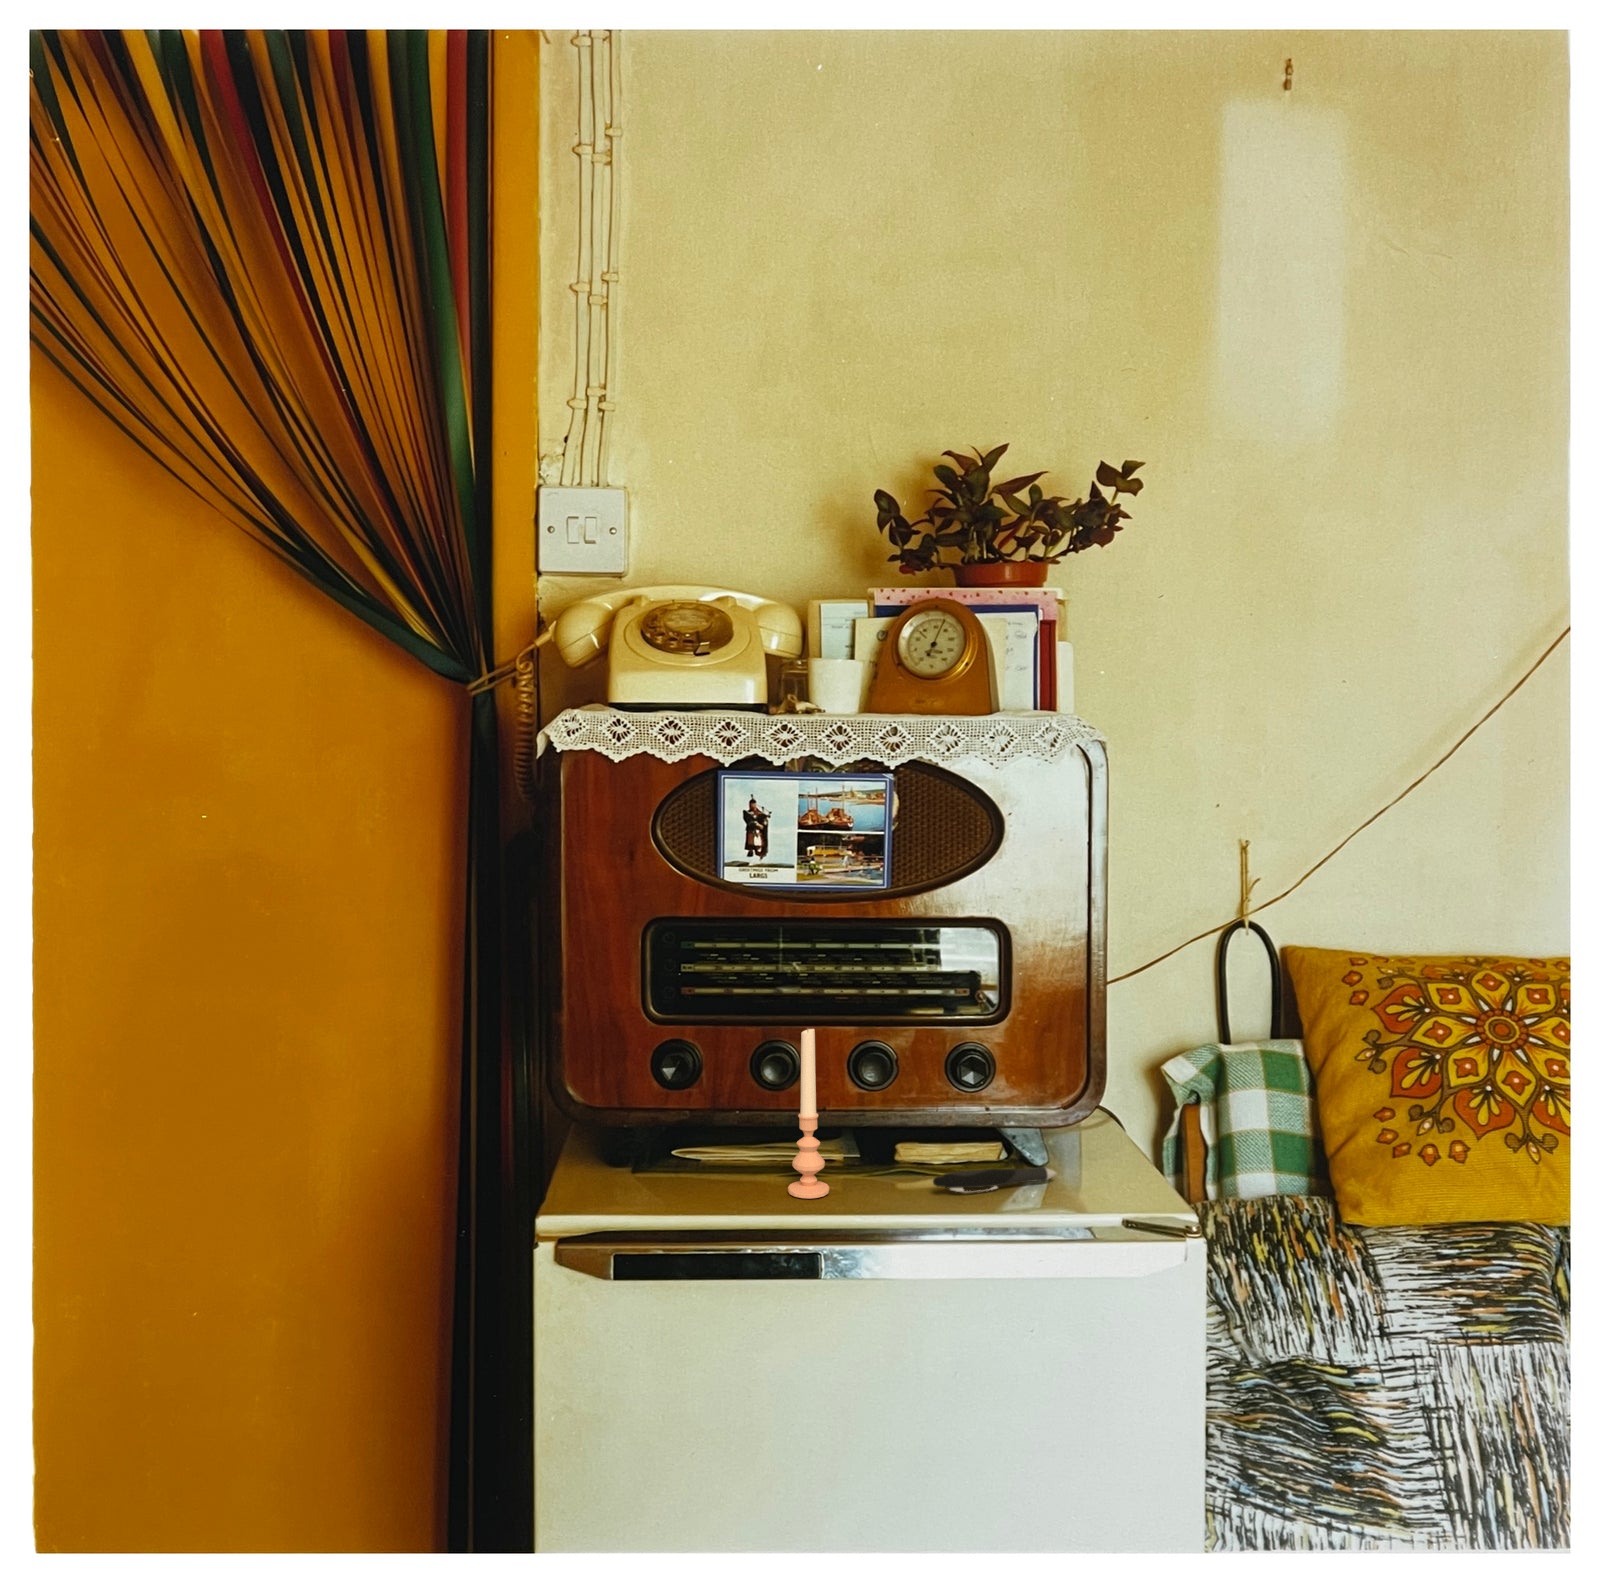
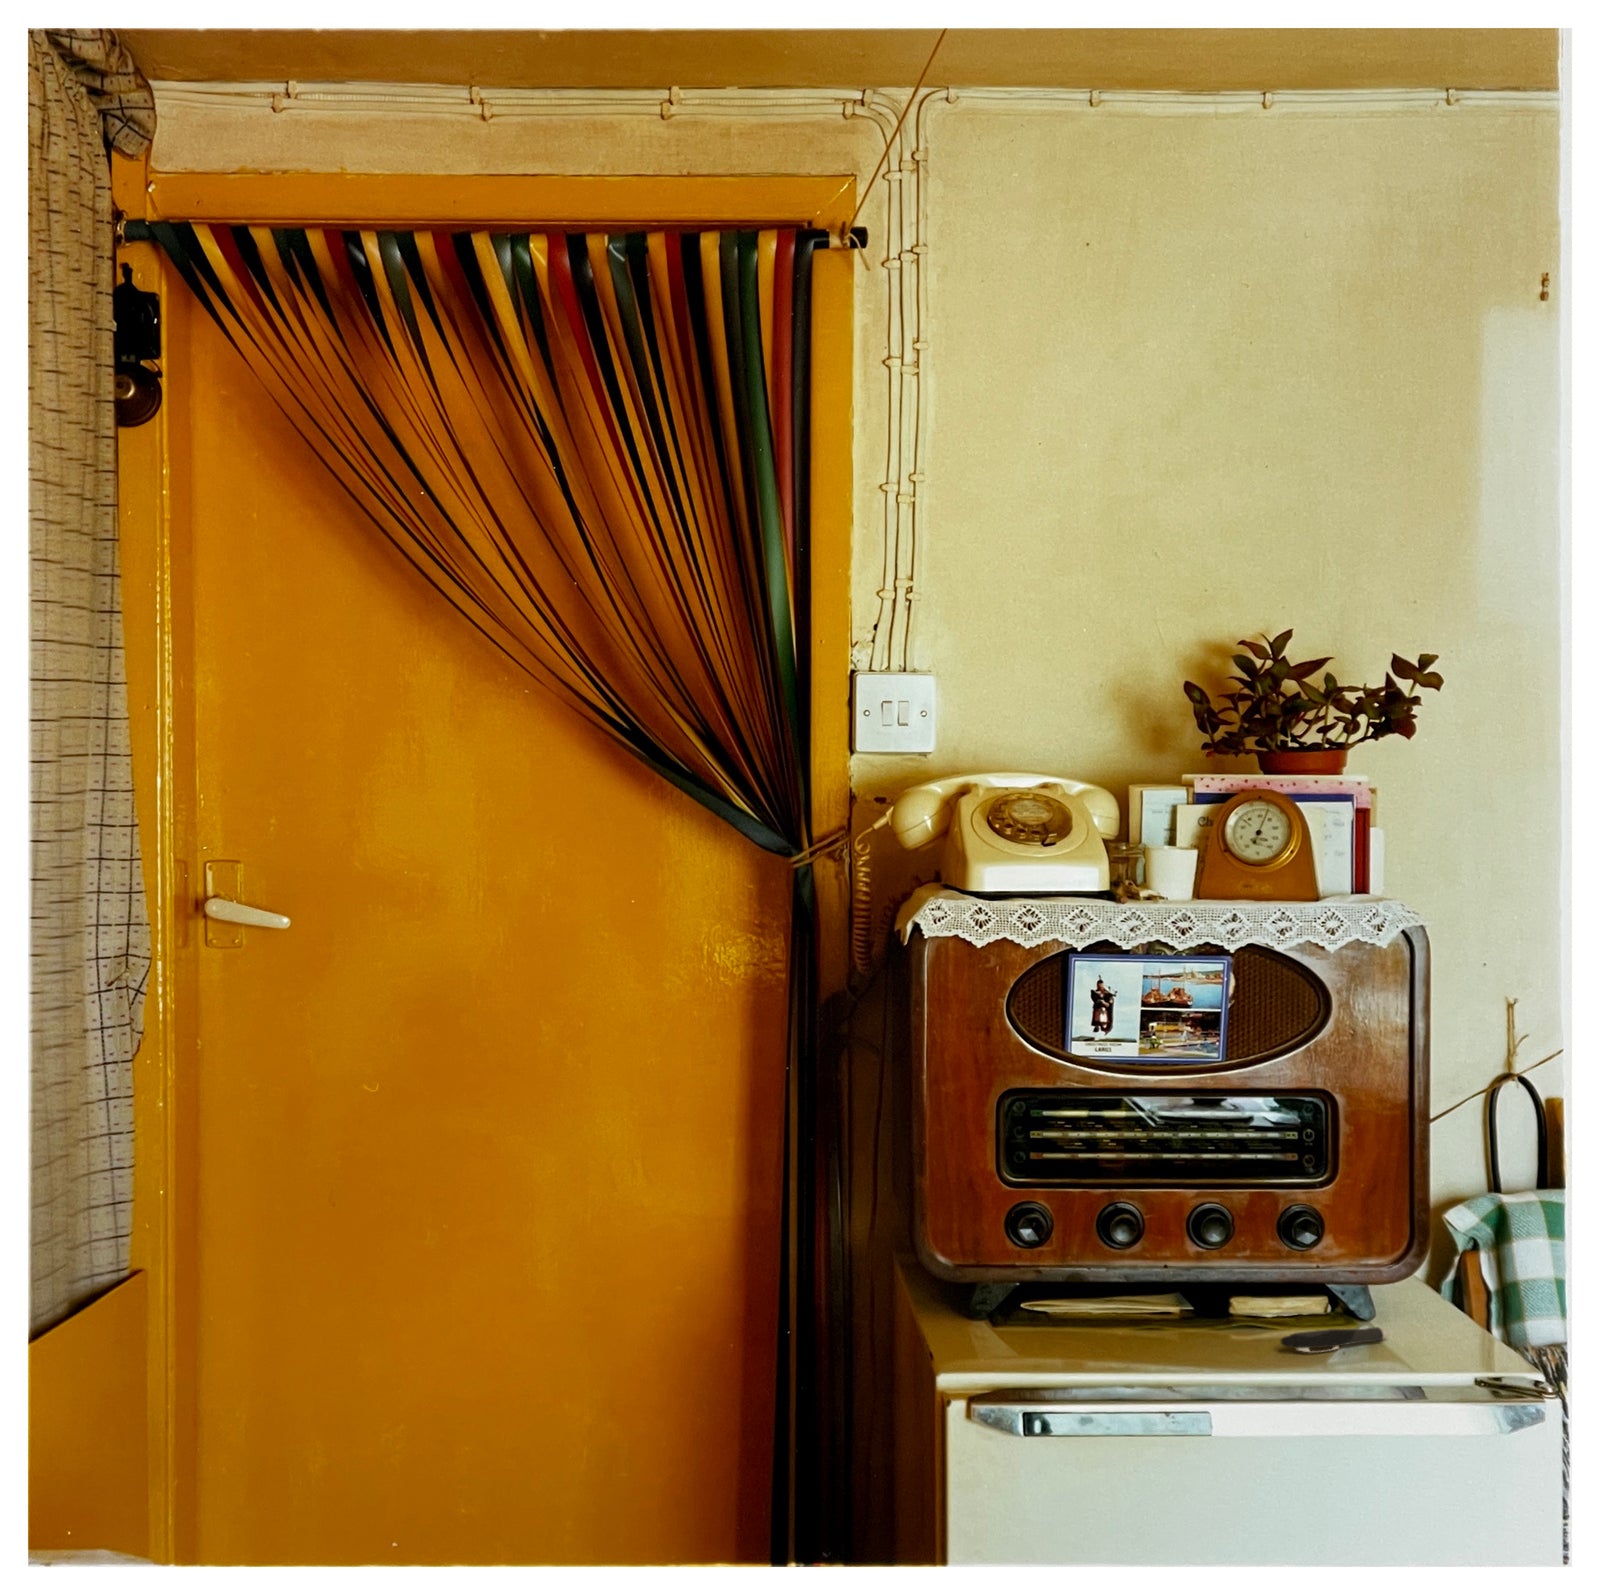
candle: present [788,1028,829,1199] -> none [1142,1195,1182,1356]

